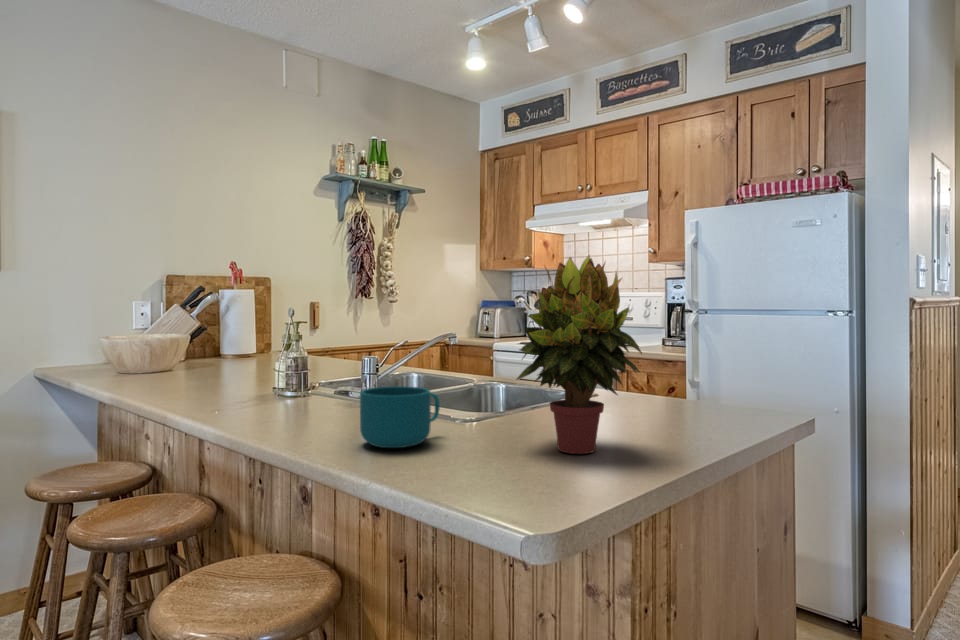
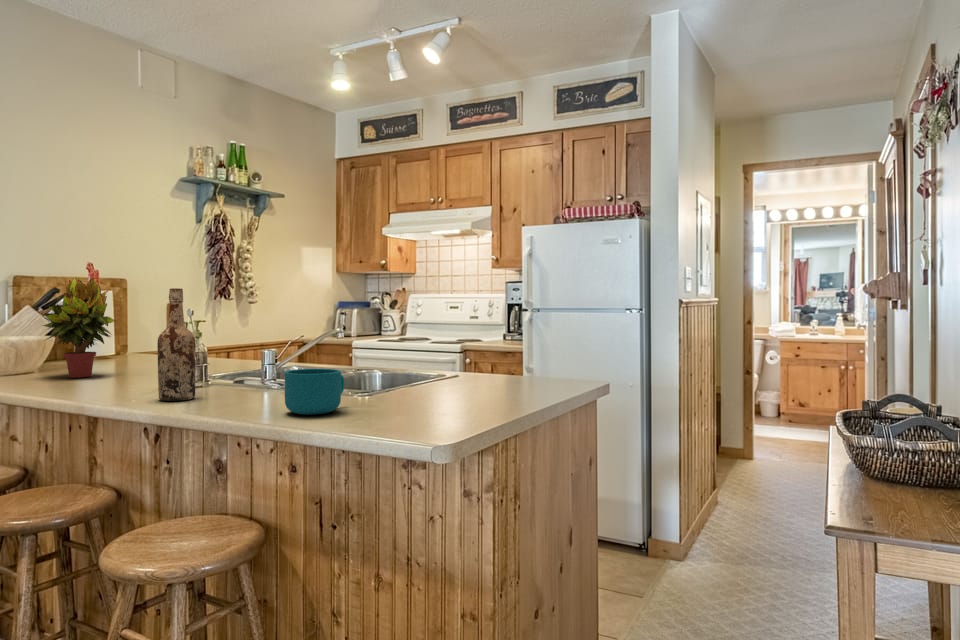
potted plant: present [517,255,642,454] -> present [43,278,115,378]
wine bottle: none [240,286,281,416] -> present [157,288,196,401]

